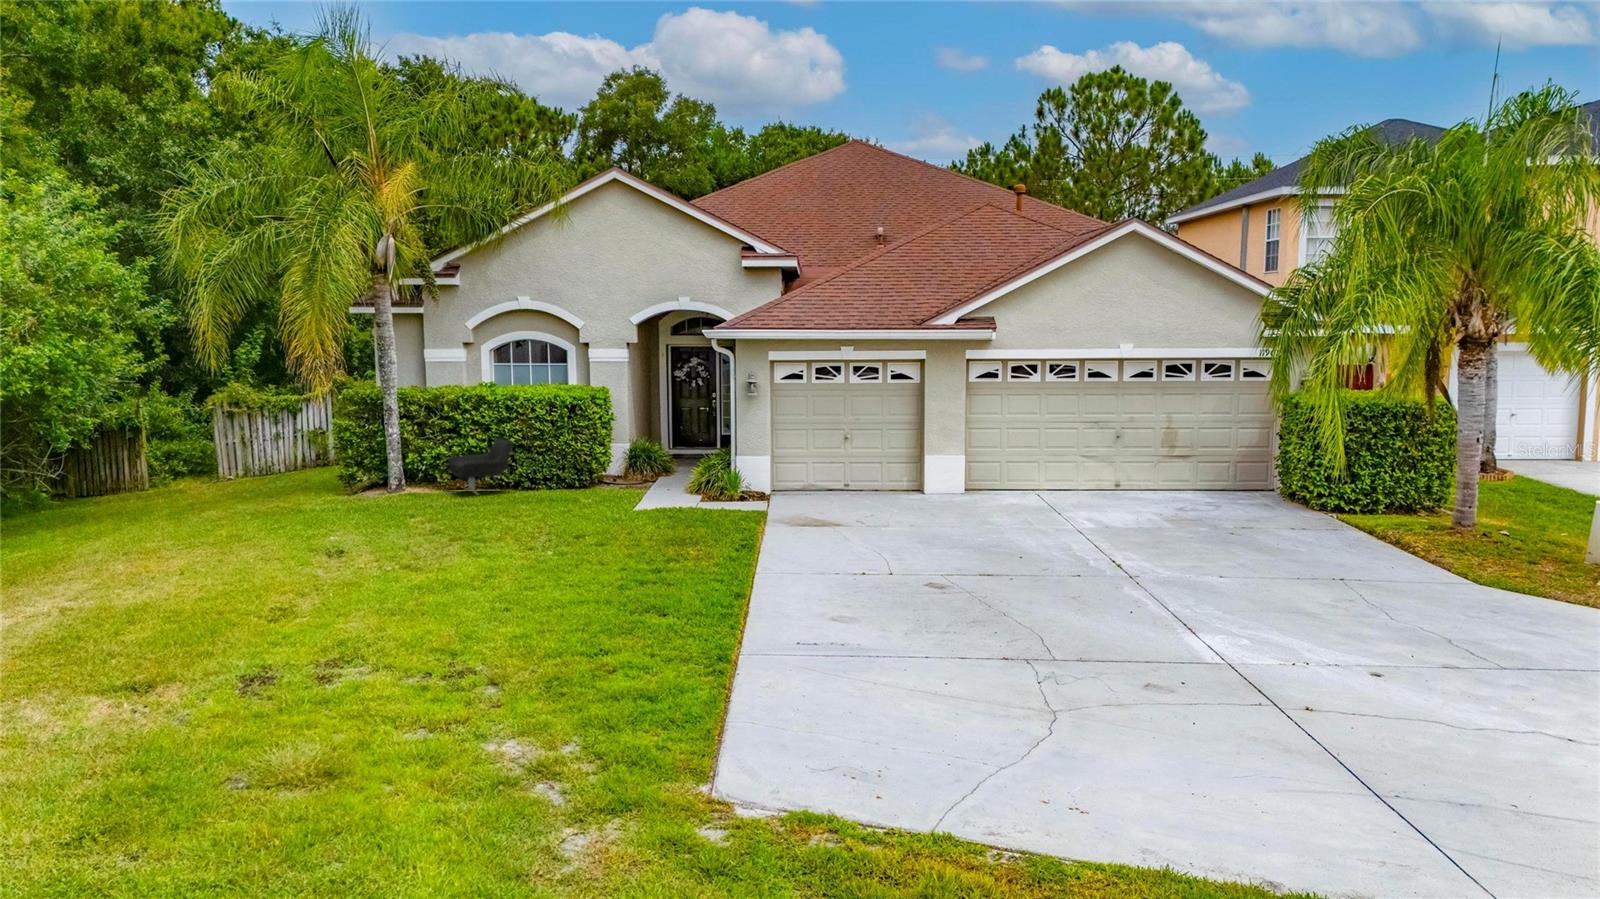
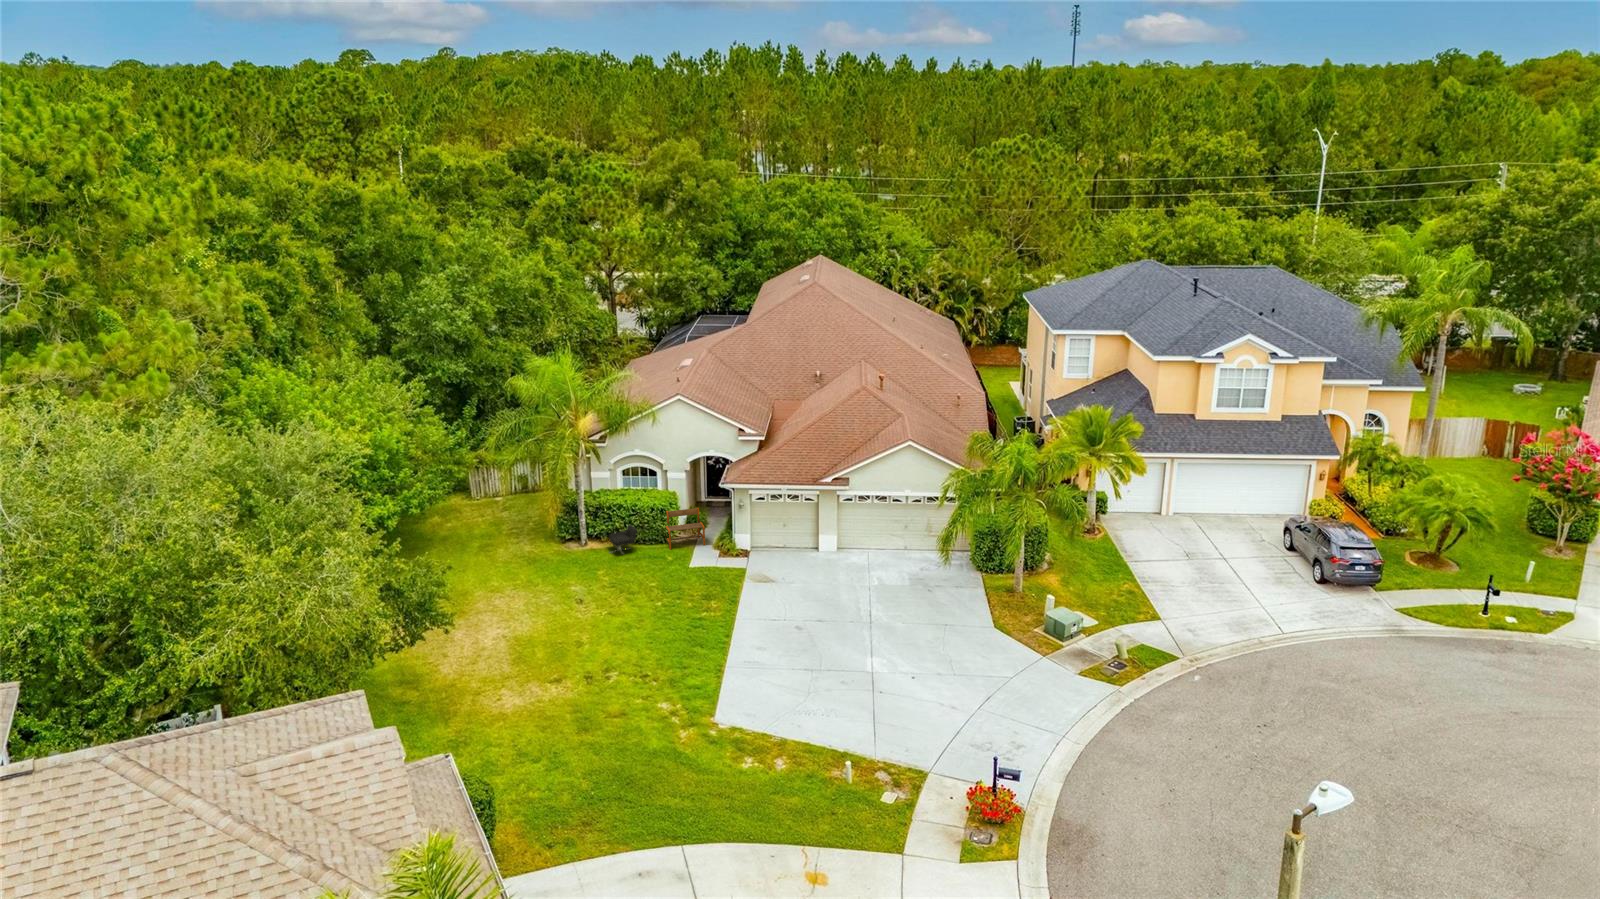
bench: none [579,410,666,491] -> present [666,508,705,550]

